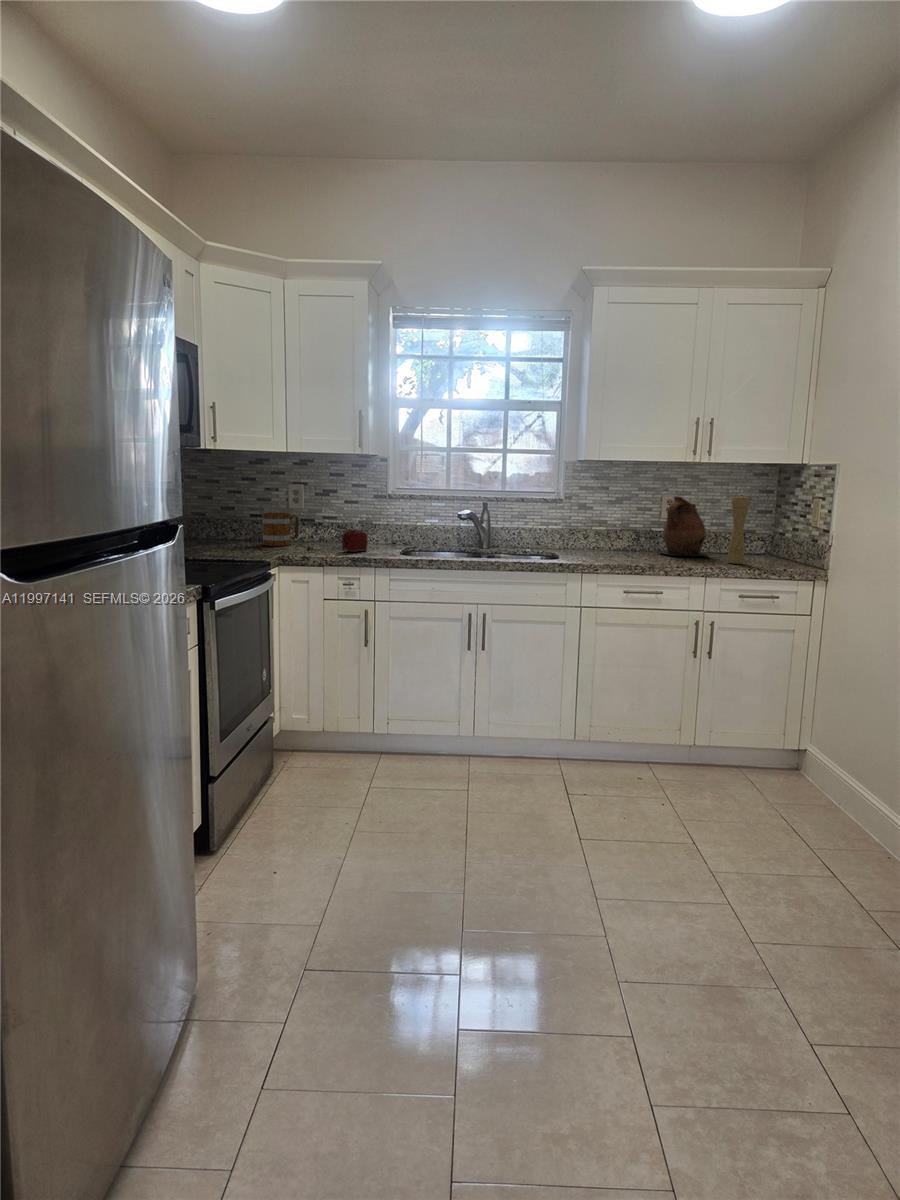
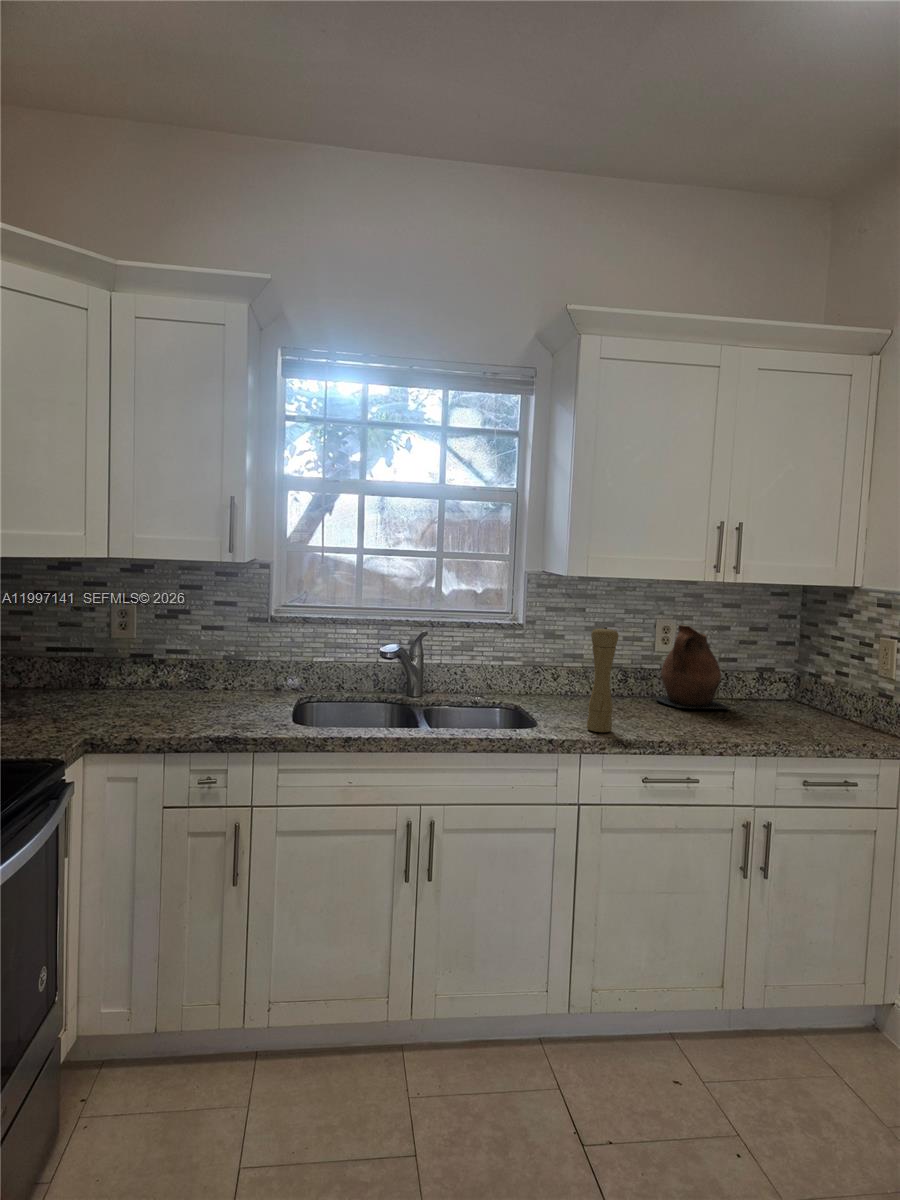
pepper mill: present [727,495,750,564] -> present [587,627,619,732]
mug: present [262,512,299,546] -> none [61,646,127,704]
toaster: present [307,530,368,552] -> none [131,681,239,721]

